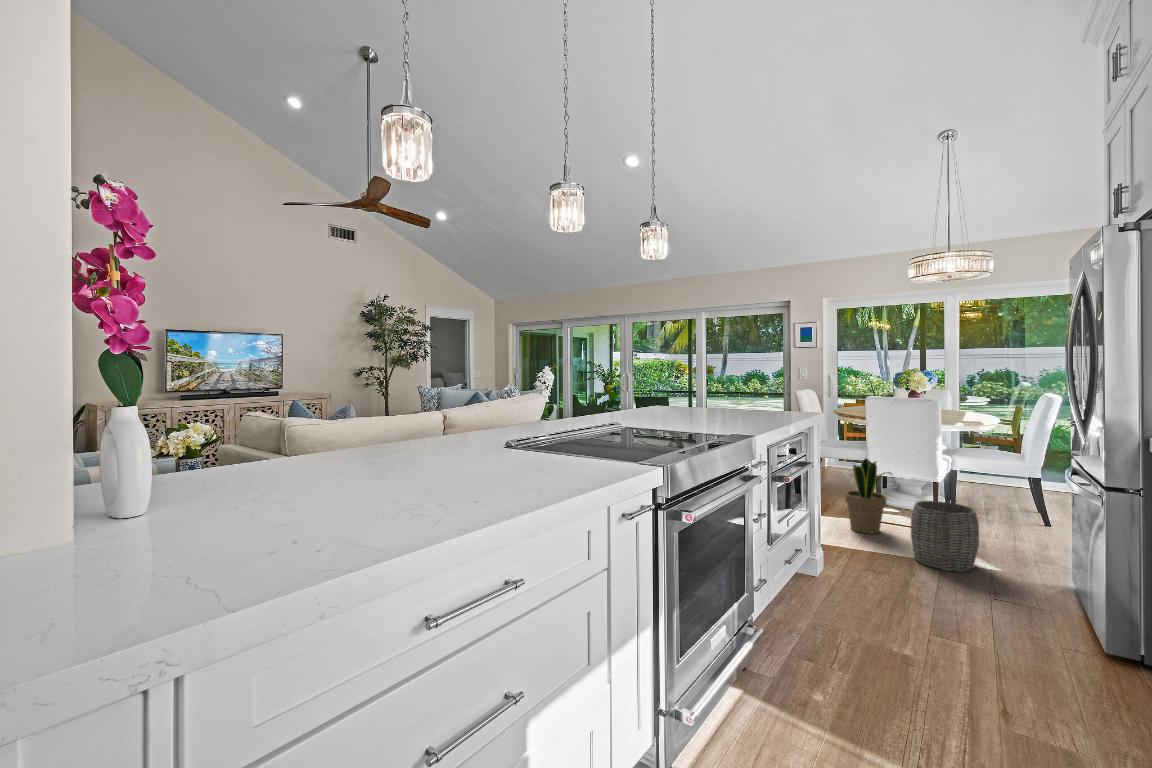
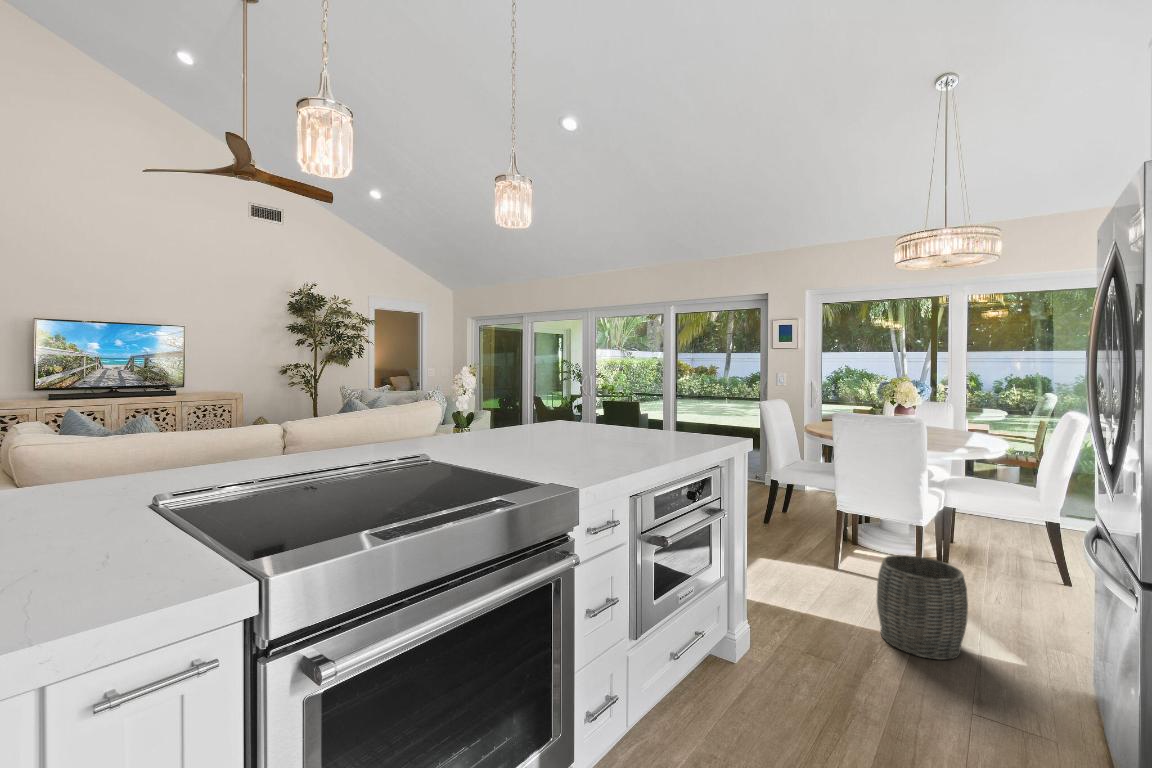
potted plant: present [845,458,892,533] -> none [803,491,863,590]

